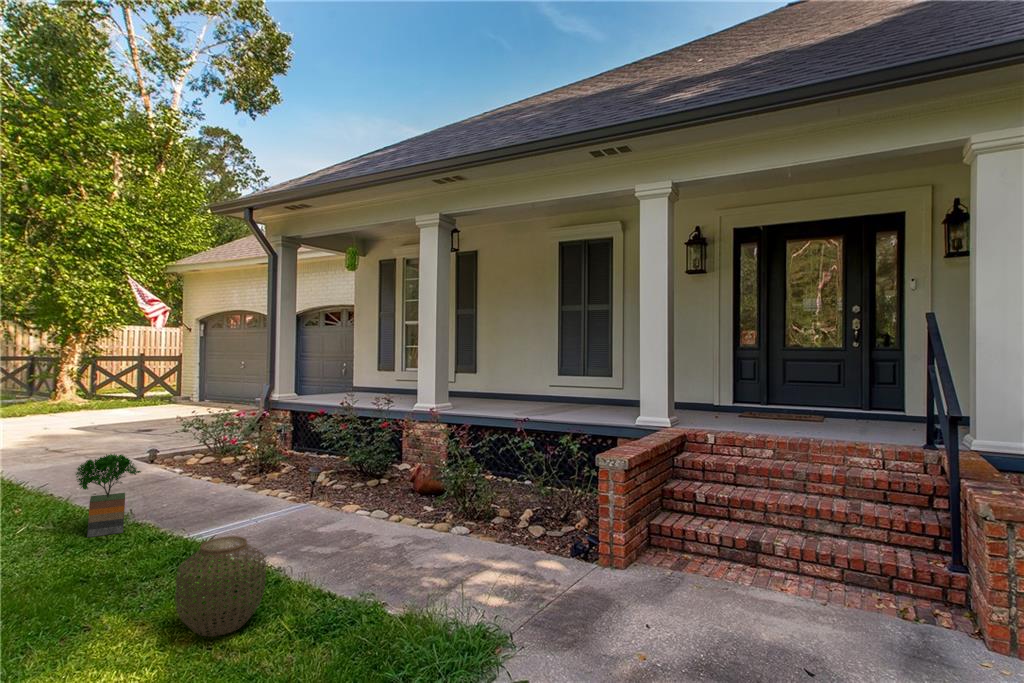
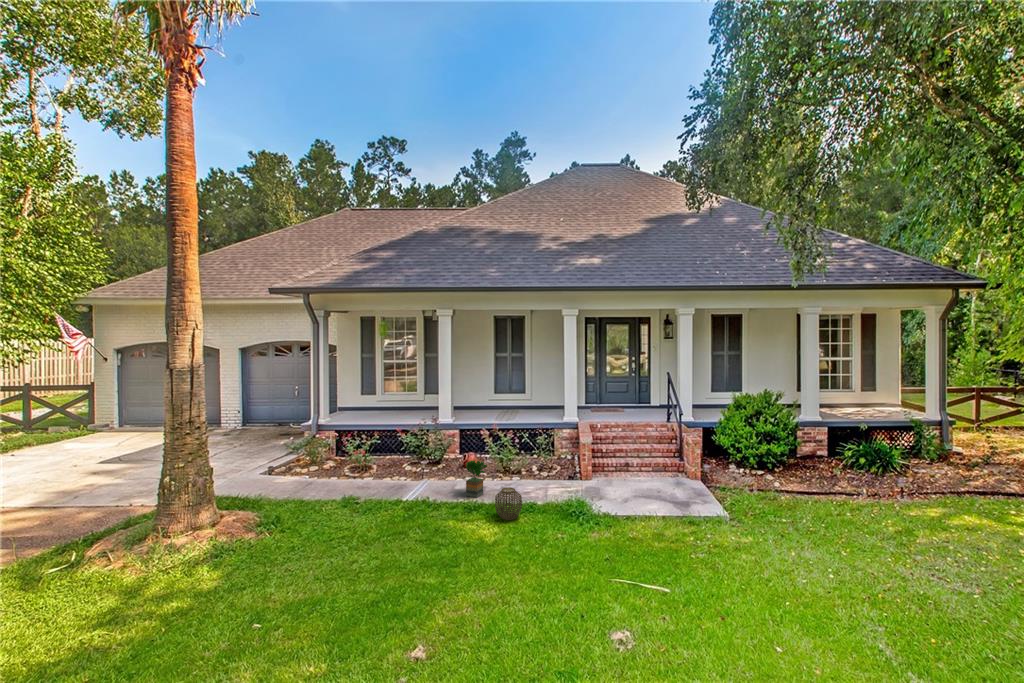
potted tree: present [76,454,141,537] -> present [466,461,487,498]

